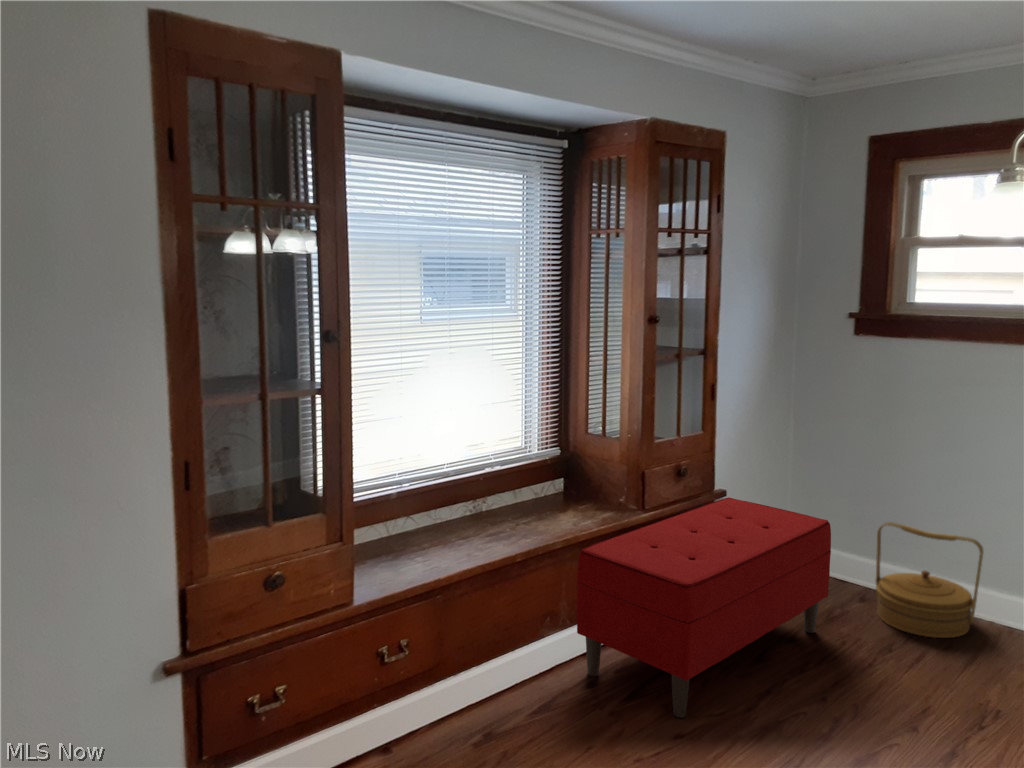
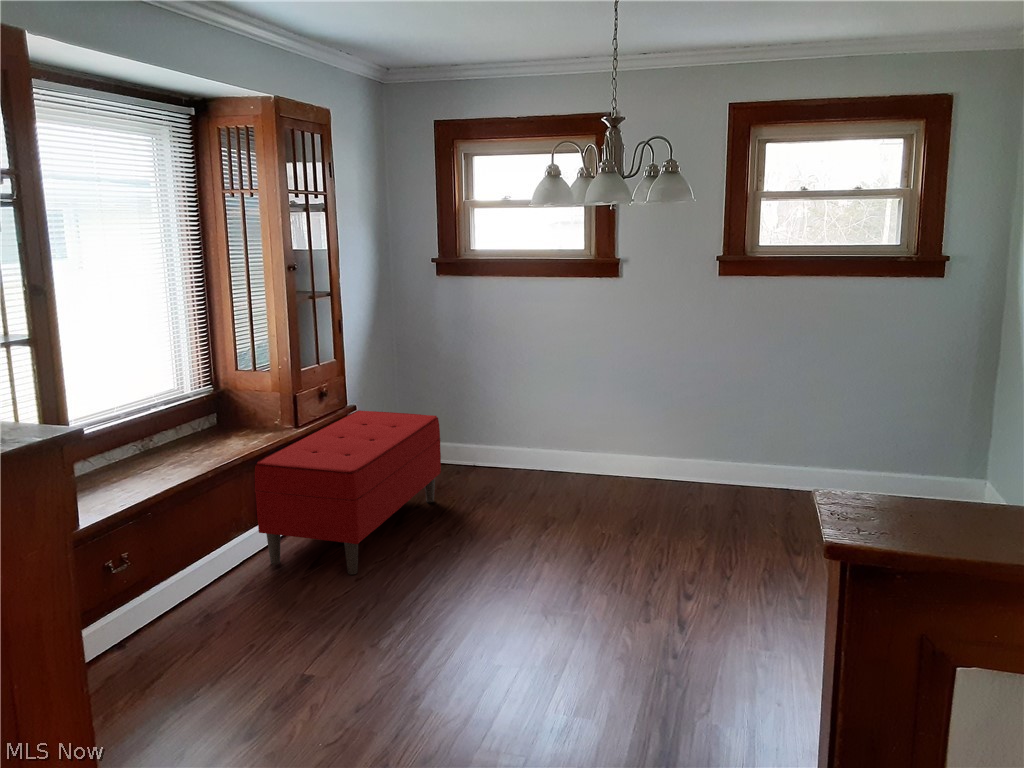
woven basket: present [876,522,983,638] -> none [468,413,537,490]

